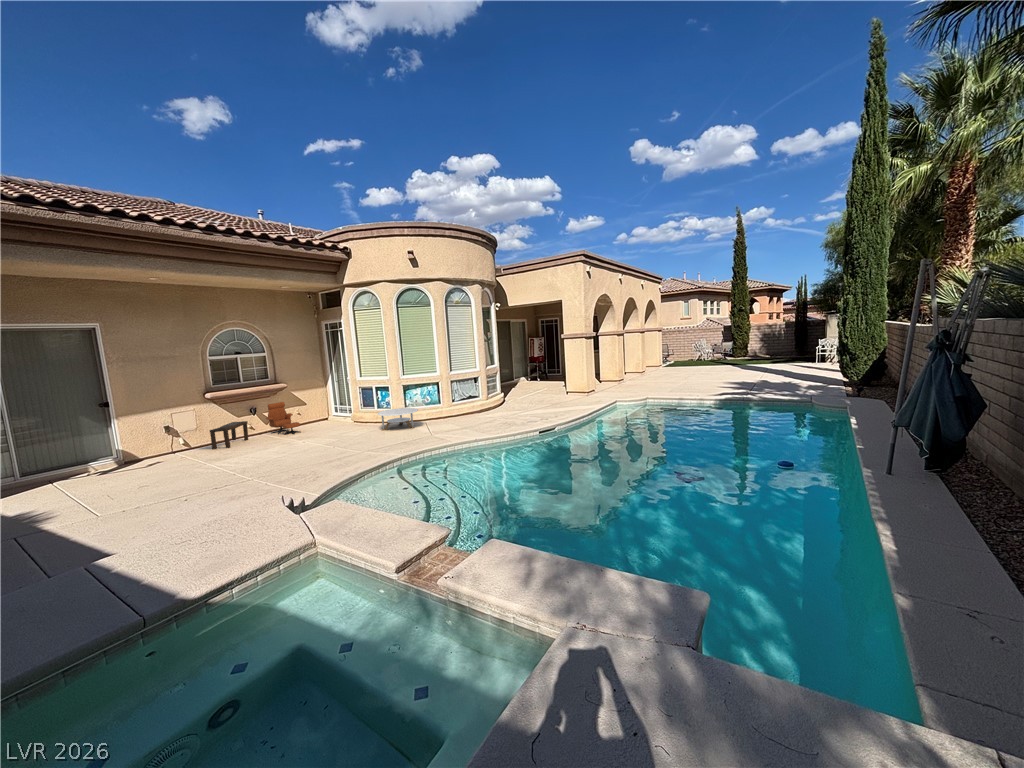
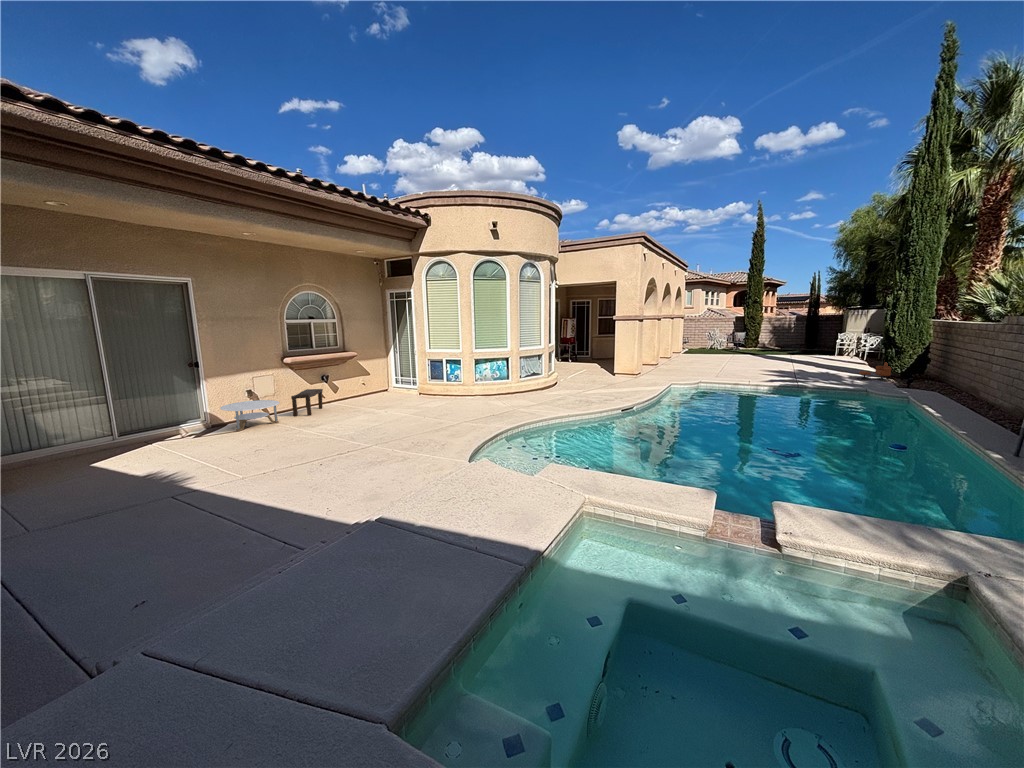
lounge chair: present [266,402,300,435] -> present [857,362,892,381]
round table: present [378,408,418,431] -> present [220,400,280,431]

